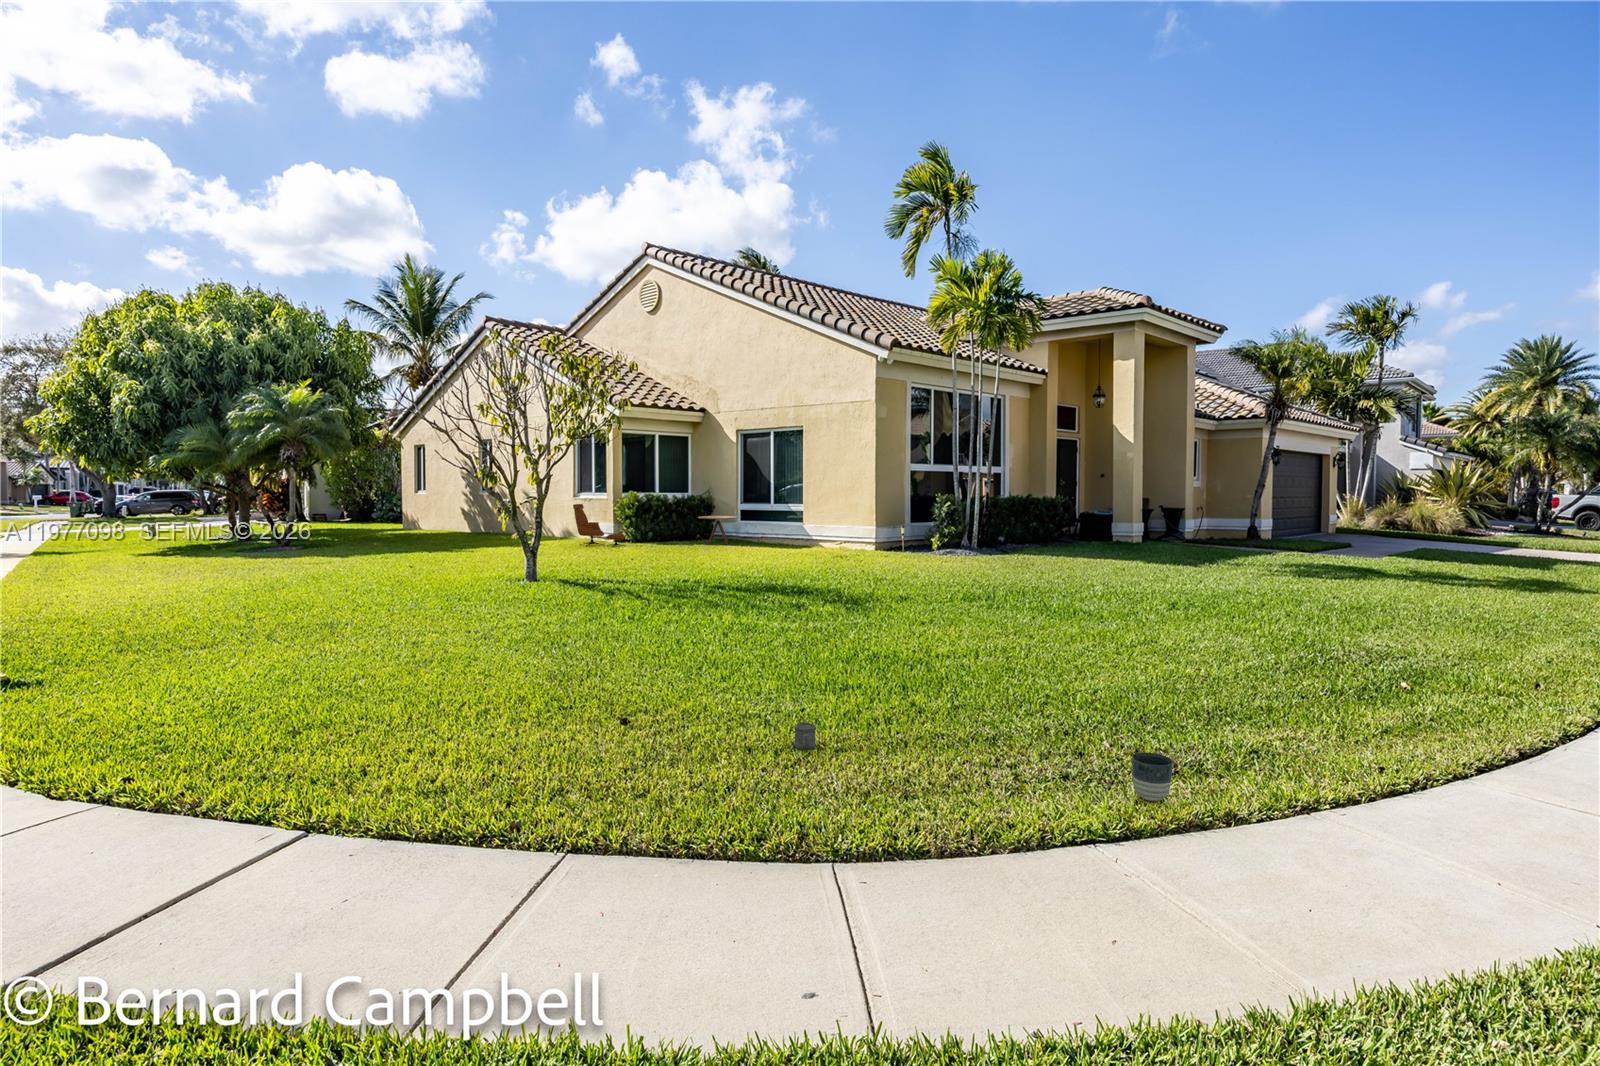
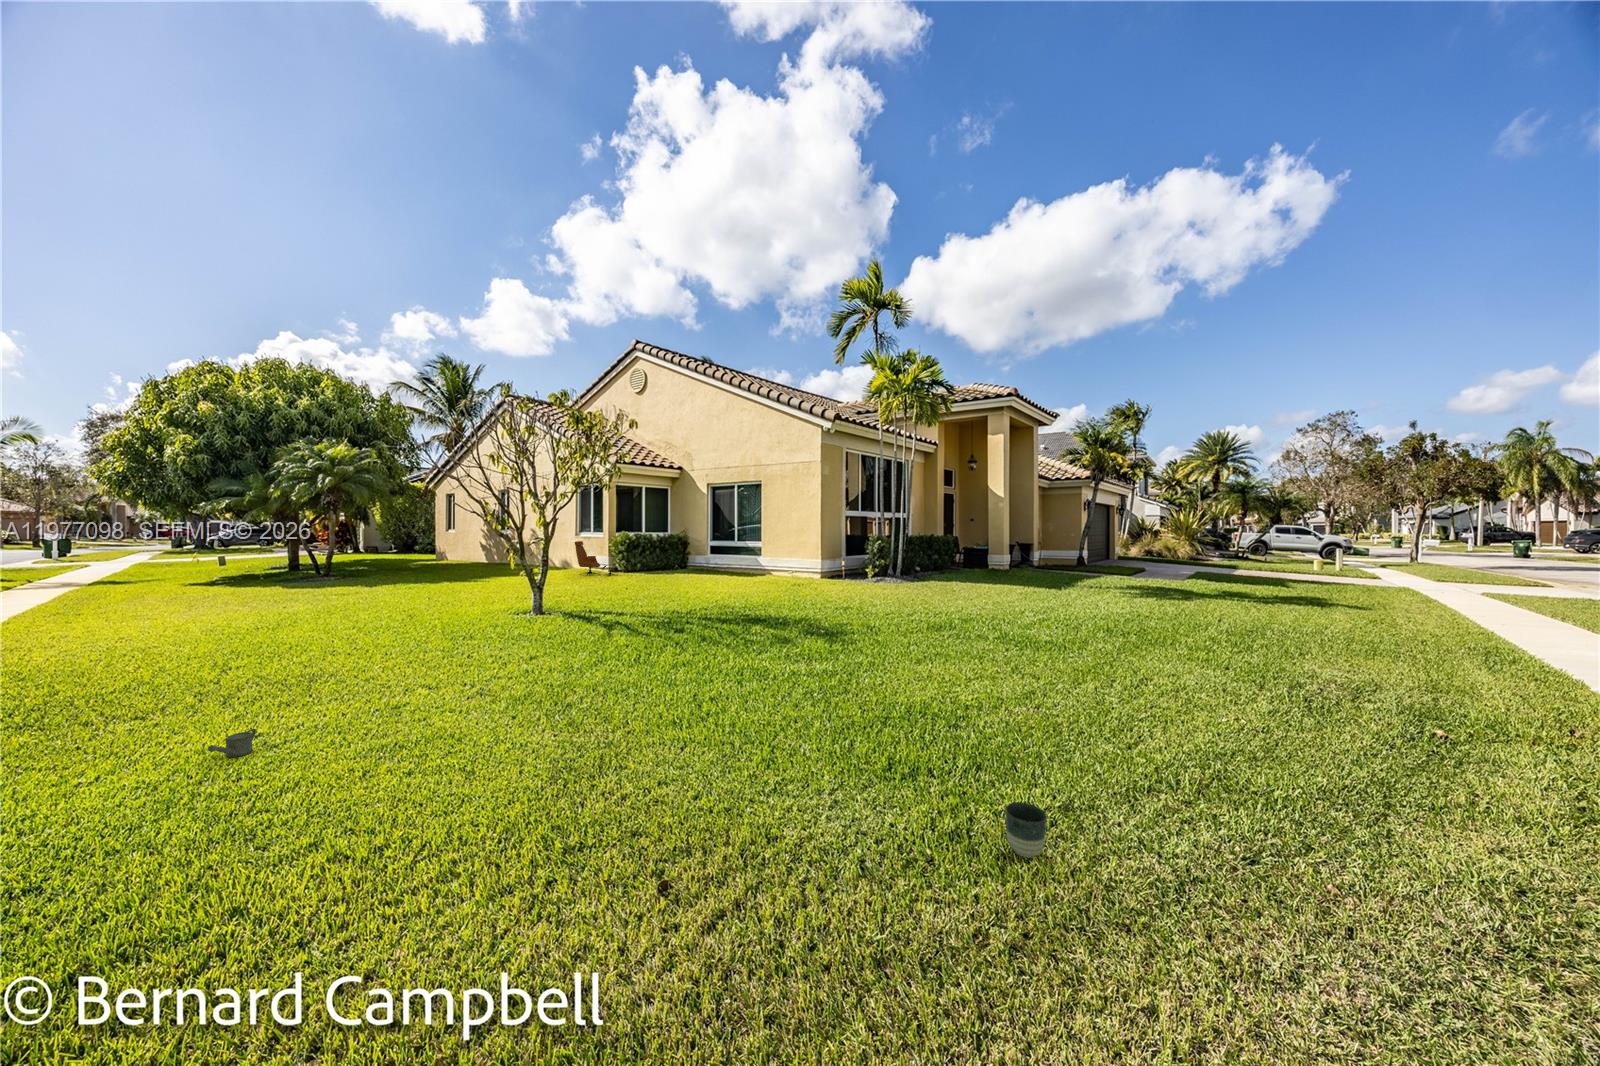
round table: present [698,516,738,545] -> none [677,550,709,573]
watering can: present [794,720,816,750] -> present [208,729,256,758]
planter: present [1132,752,1173,801] -> present [1005,802,1047,858]

